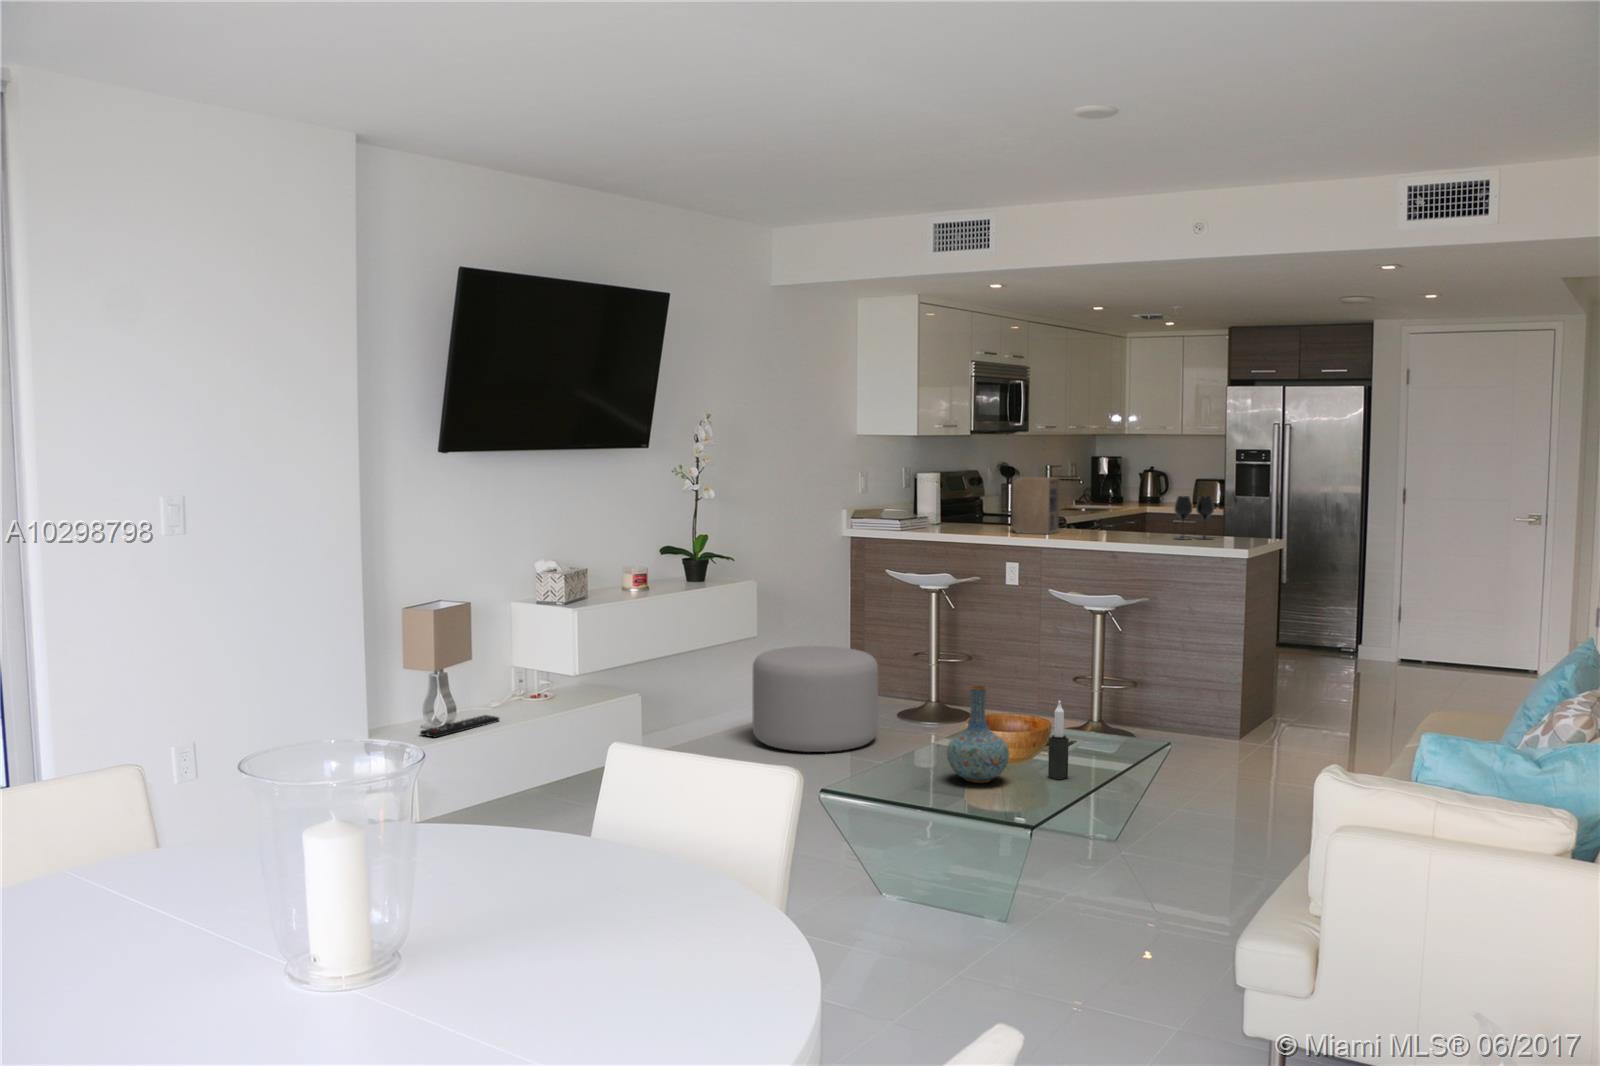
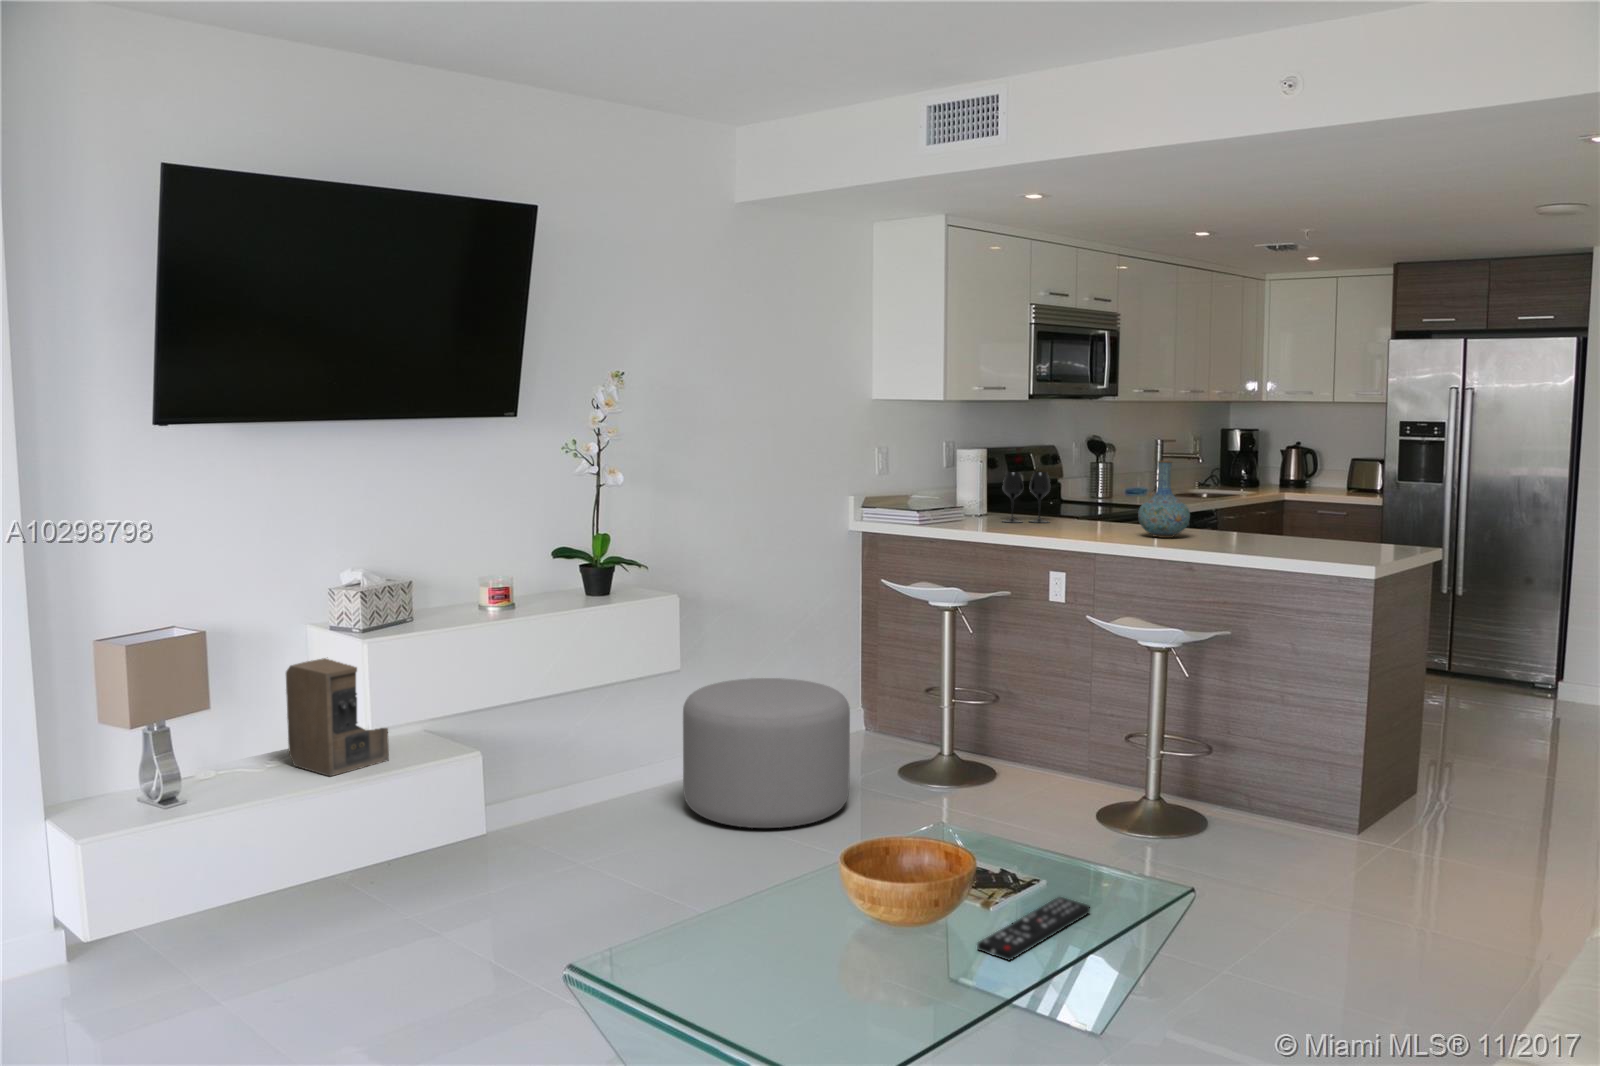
speaker: present [1011,477,1059,534] -> present [286,658,389,777]
wine glass: present [1174,496,1214,540] -> present [1003,472,1050,523]
vase: present [947,686,1009,783] -> present [1138,461,1190,538]
candle: present [1048,701,1069,780] -> none [931,859,966,997]
remote control: present [420,715,499,737] -> present [977,897,1090,960]

